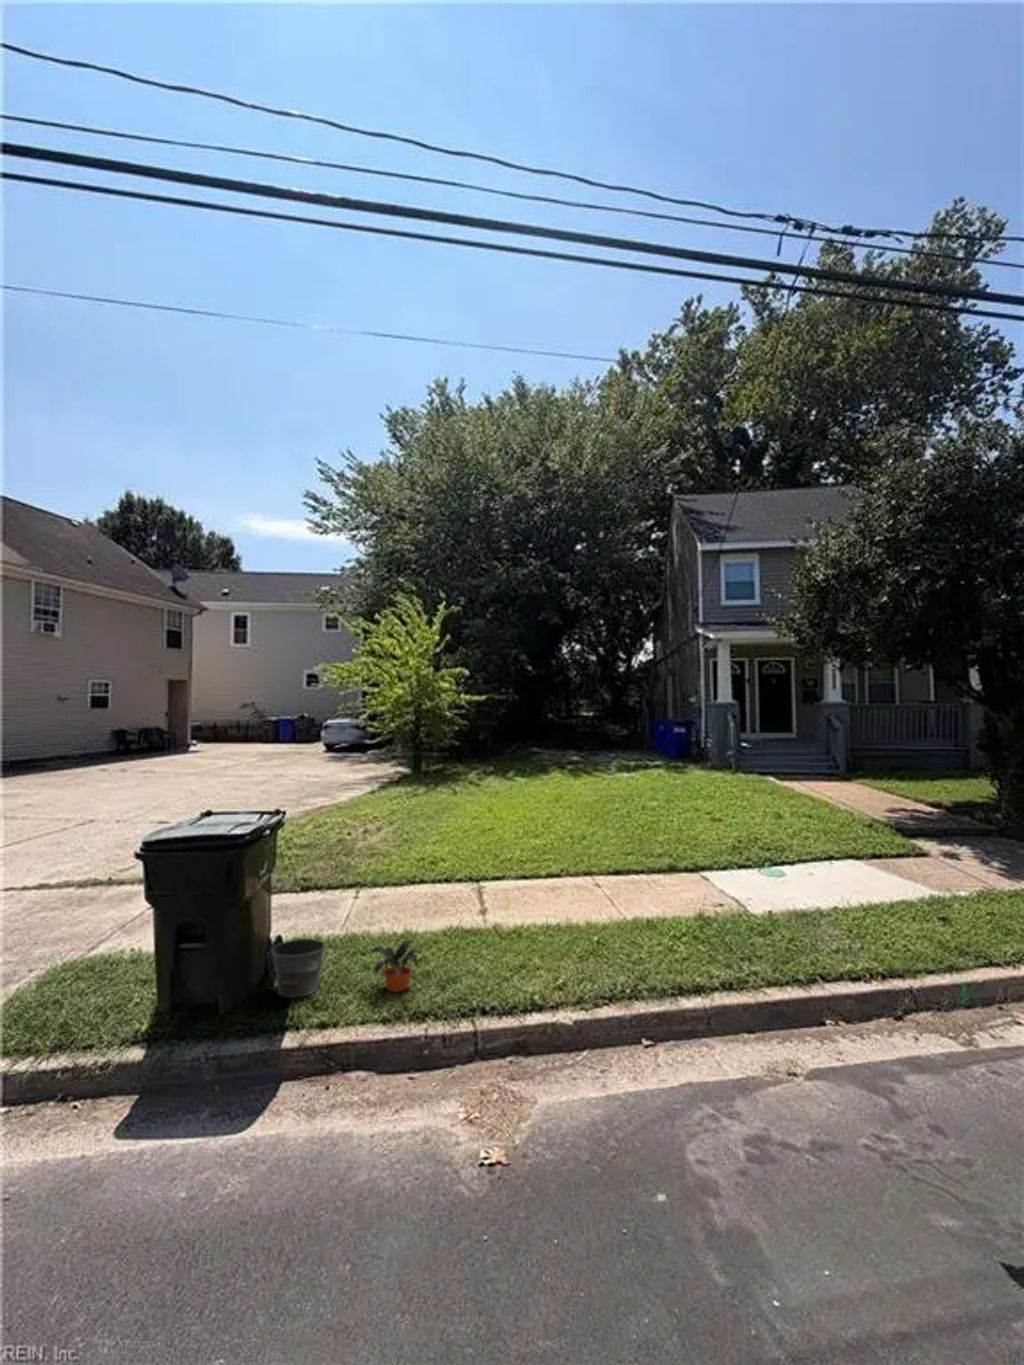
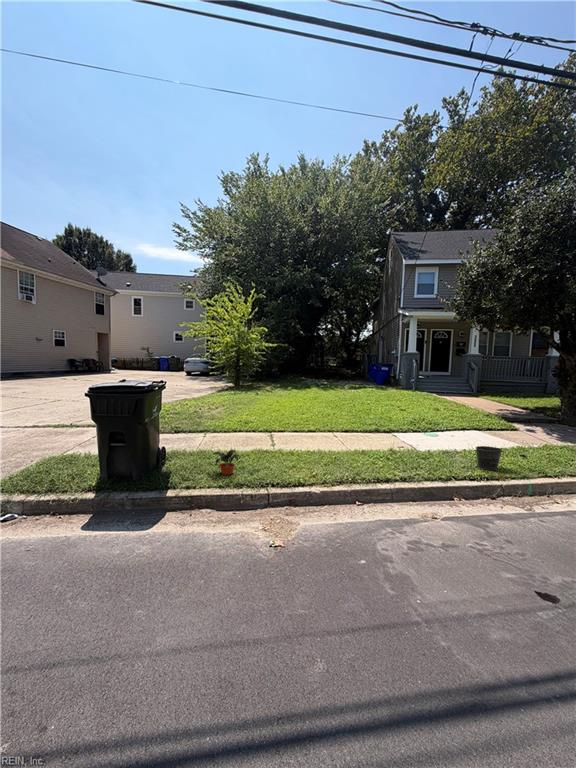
bucket: present [268,939,327,997] -> present [475,446,504,470]

